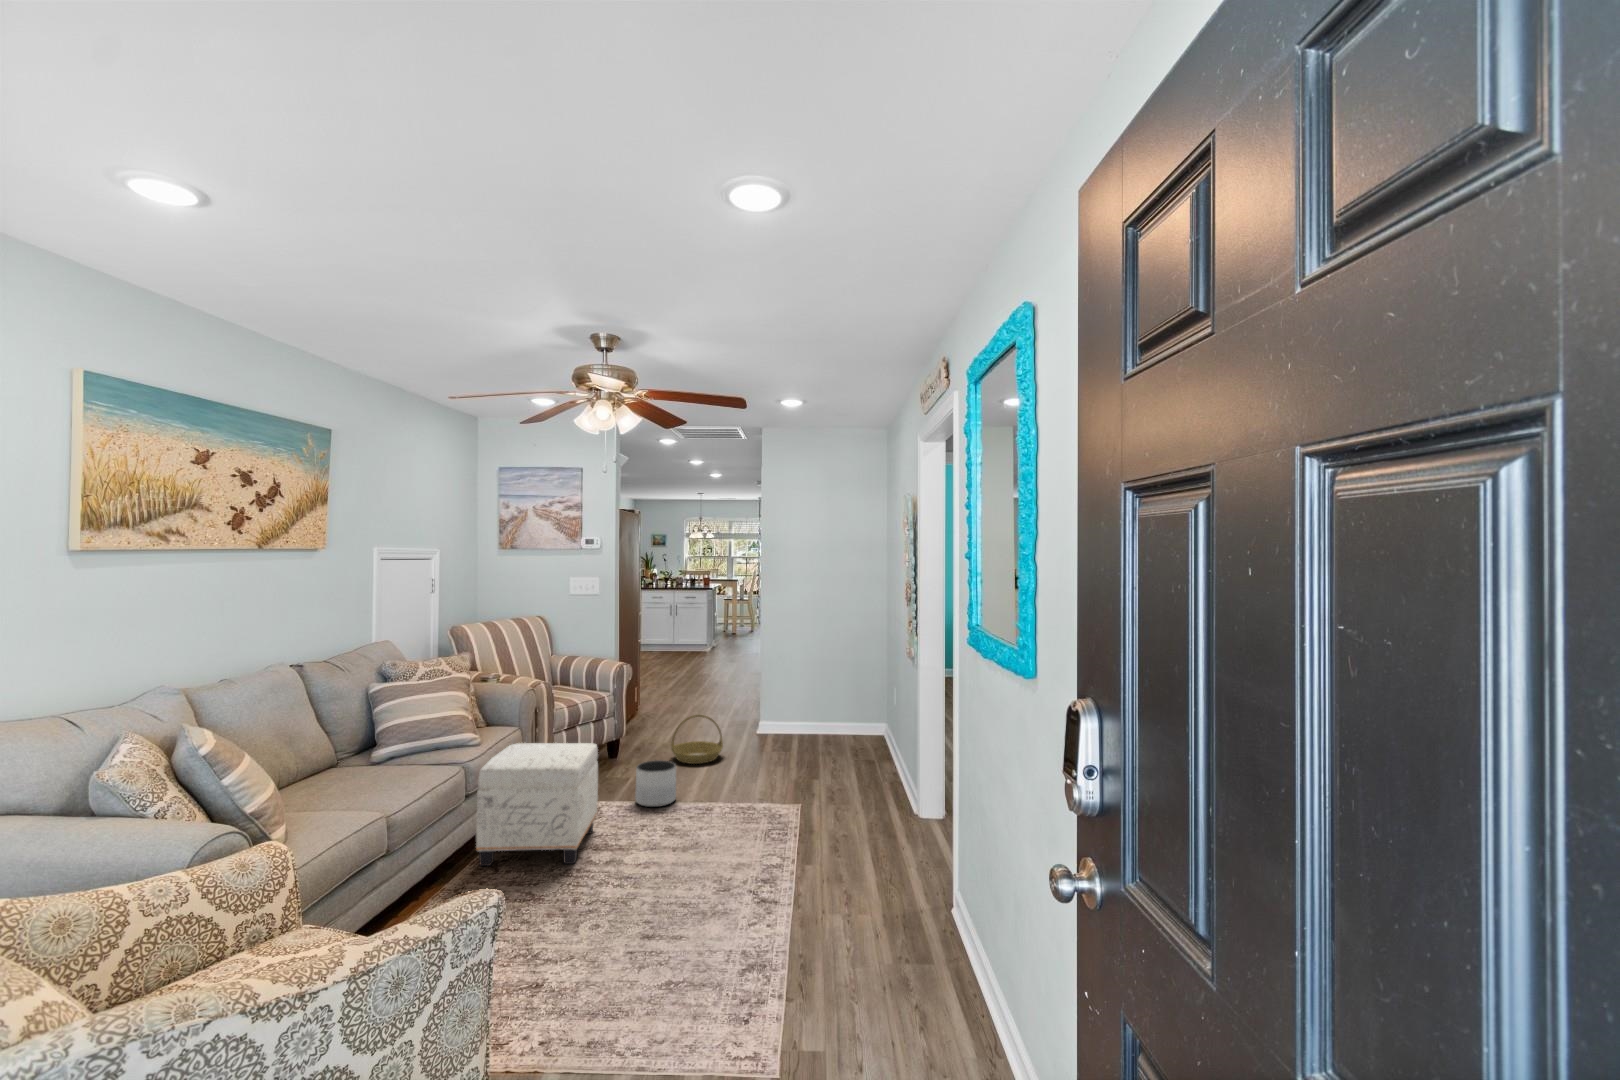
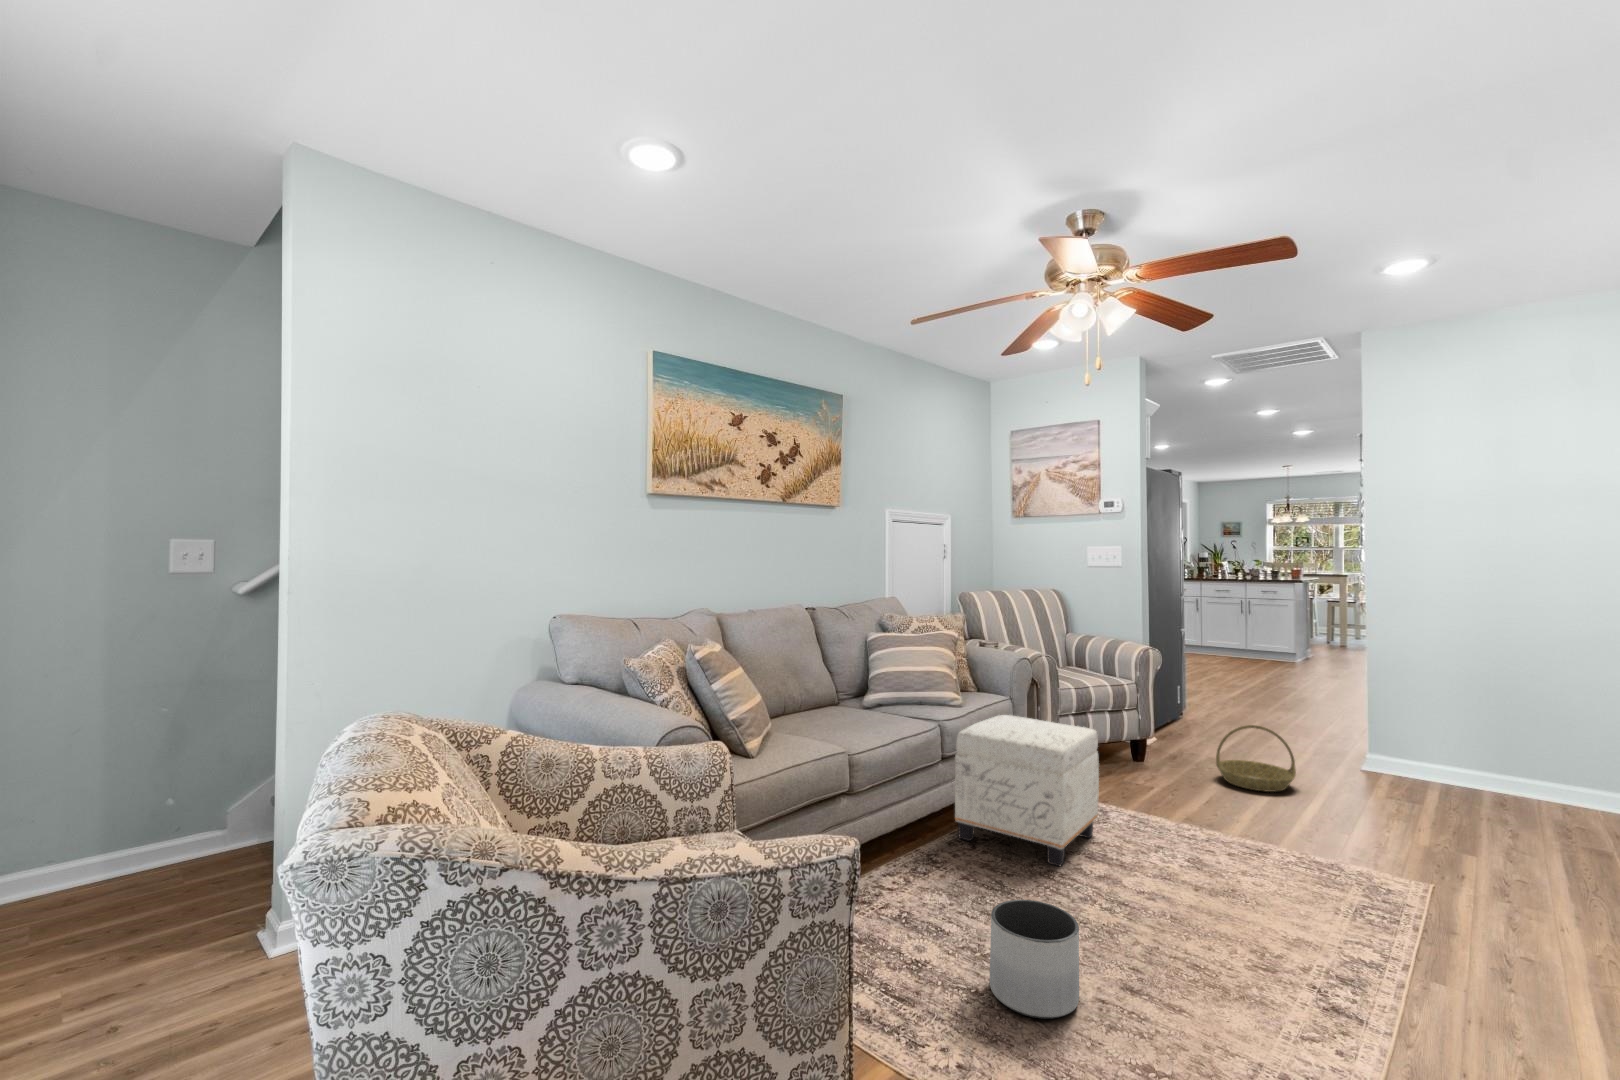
planter: present [635,760,676,807] -> present [990,900,1079,1019]

